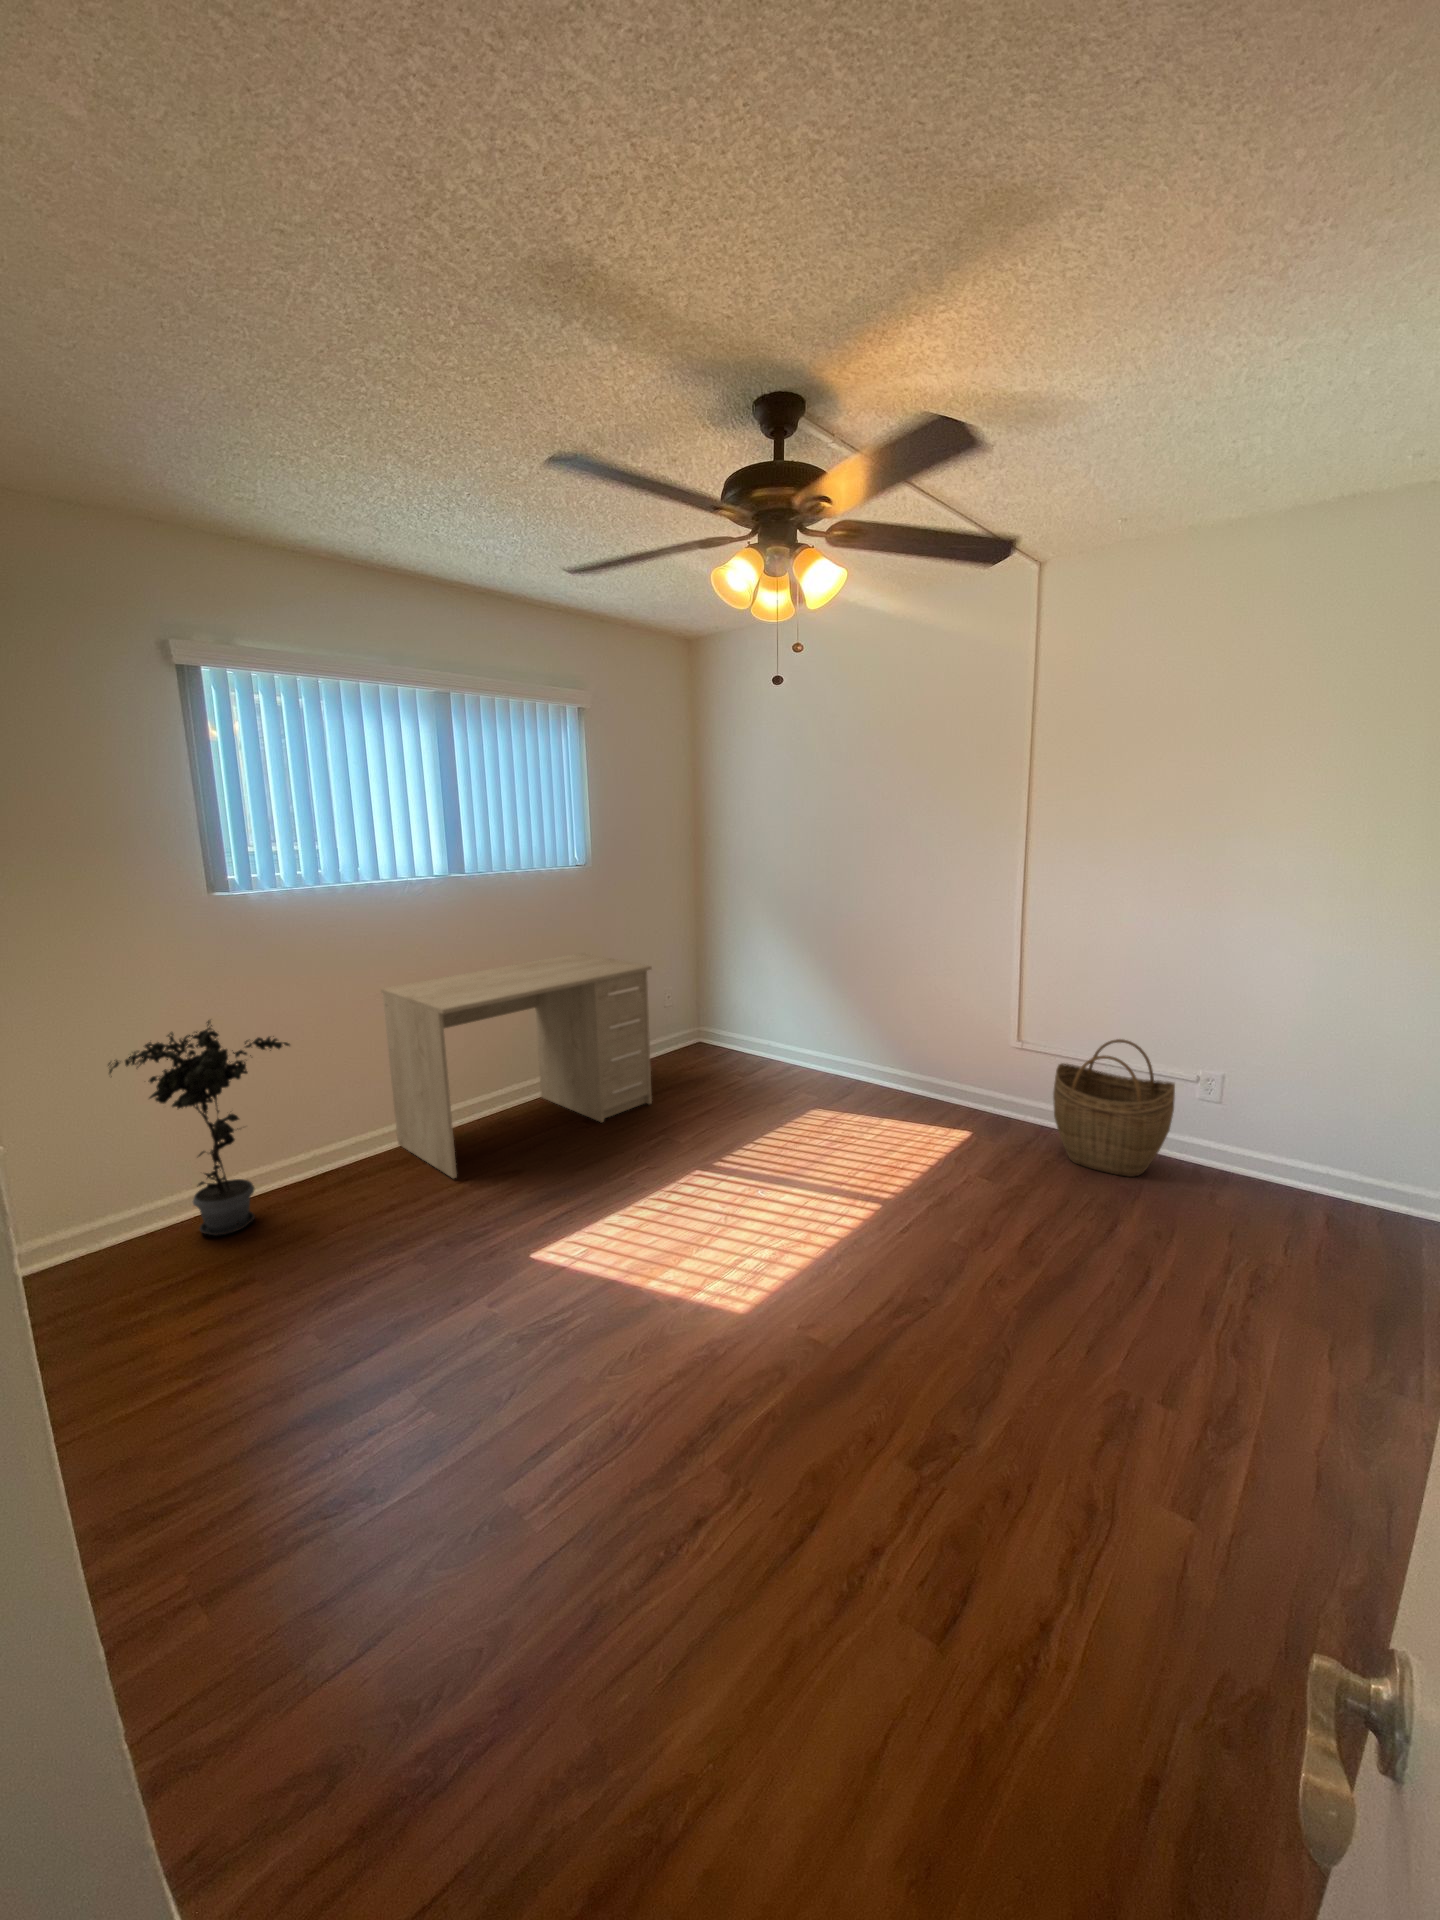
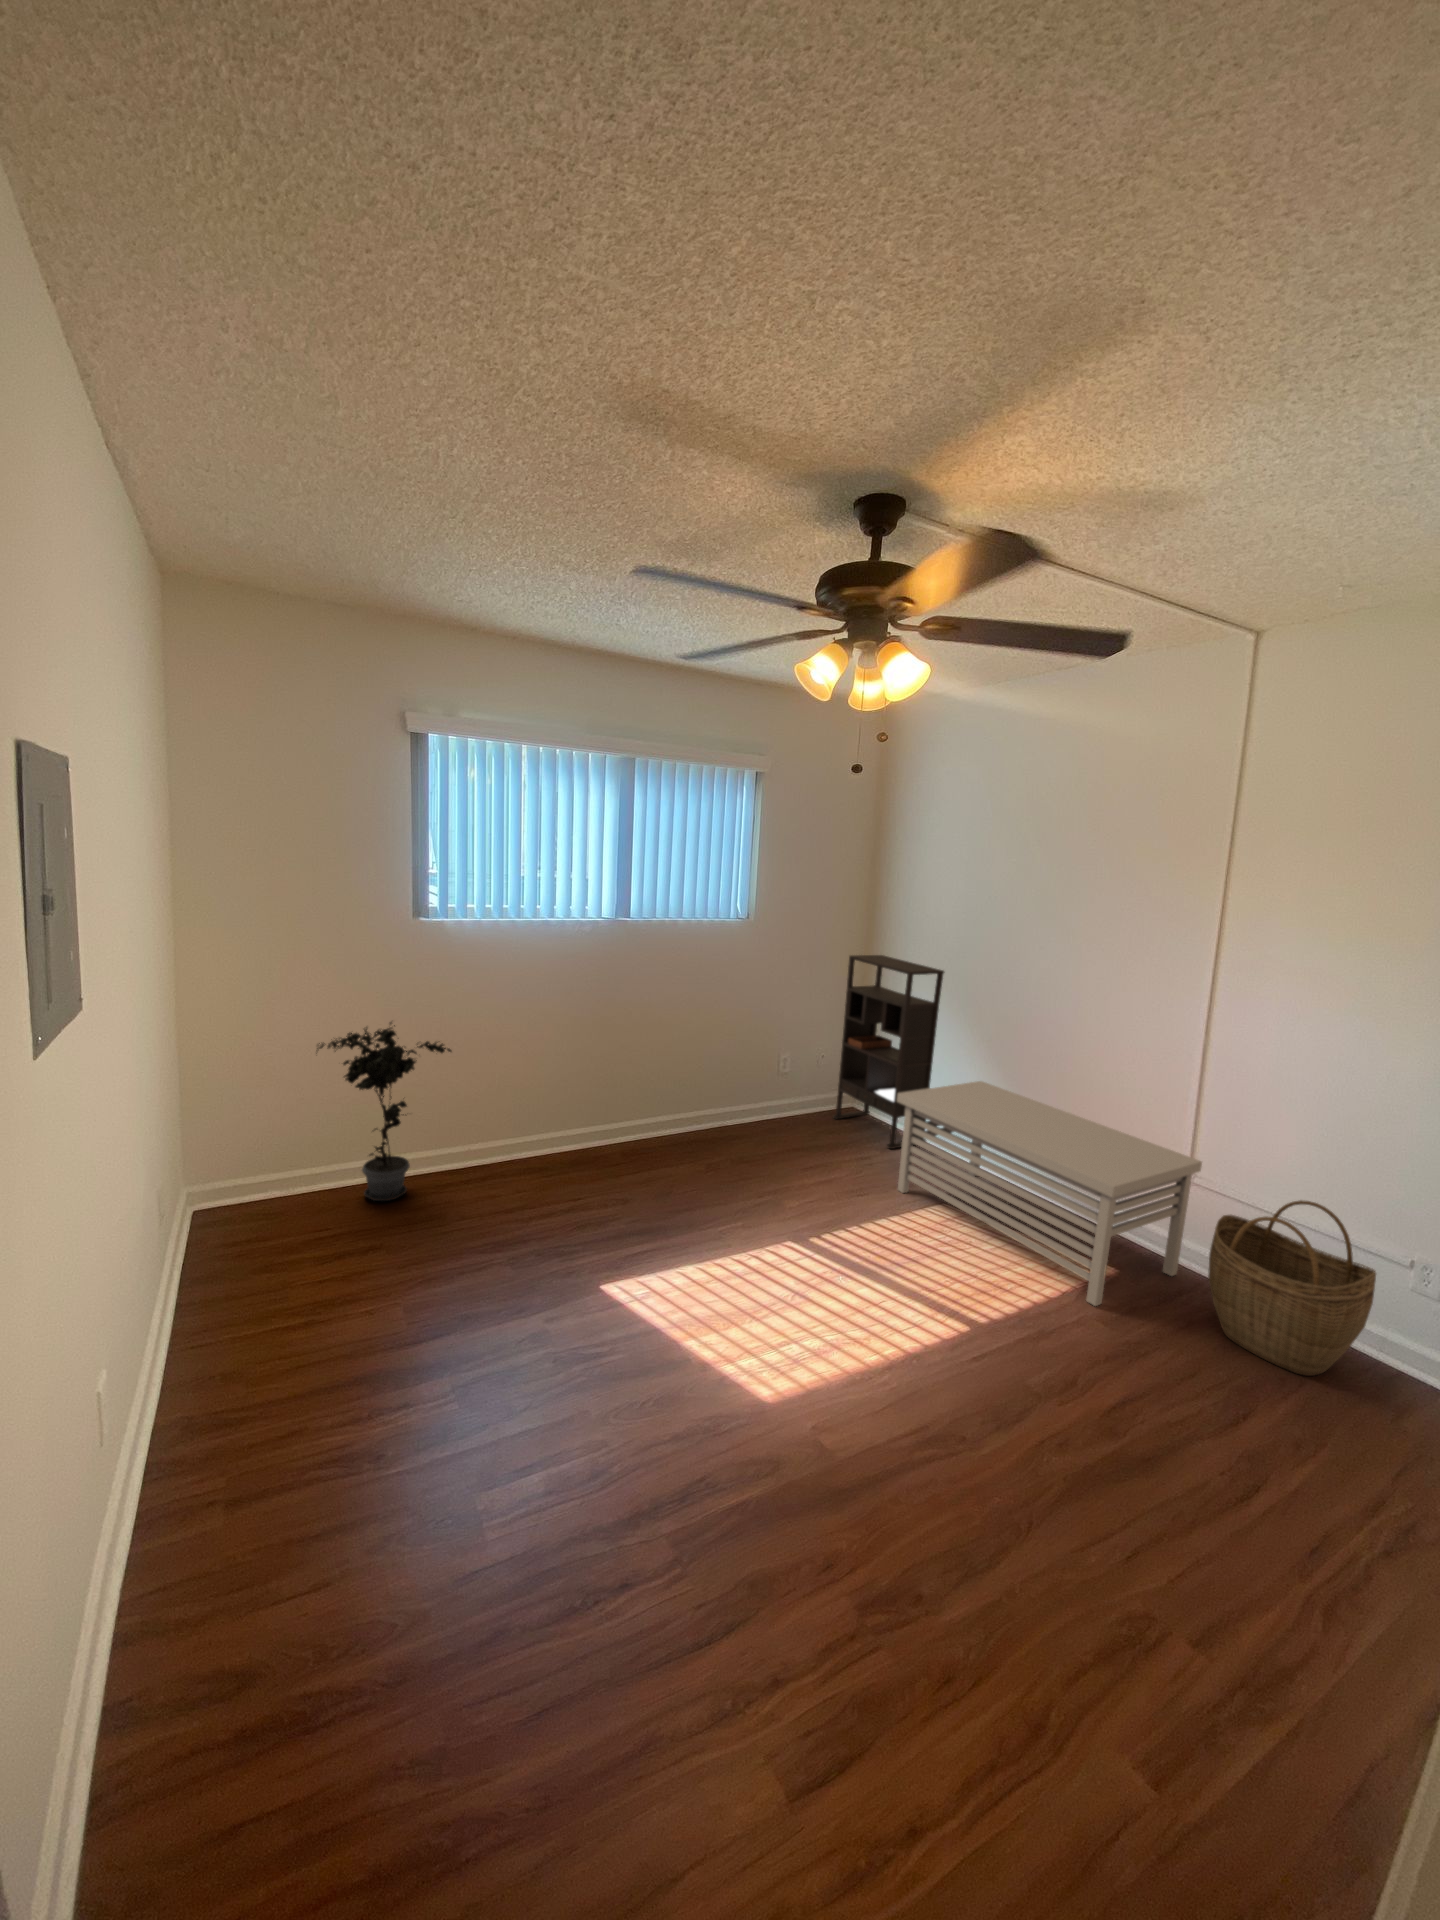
bookshelf: none [684,888,780,1072] -> present [833,955,944,1149]
desk: present [381,953,652,1178] -> none [540,1003,790,1195]
storage bench: none [765,992,1031,1163] -> present [897,1081,1202,1306]

